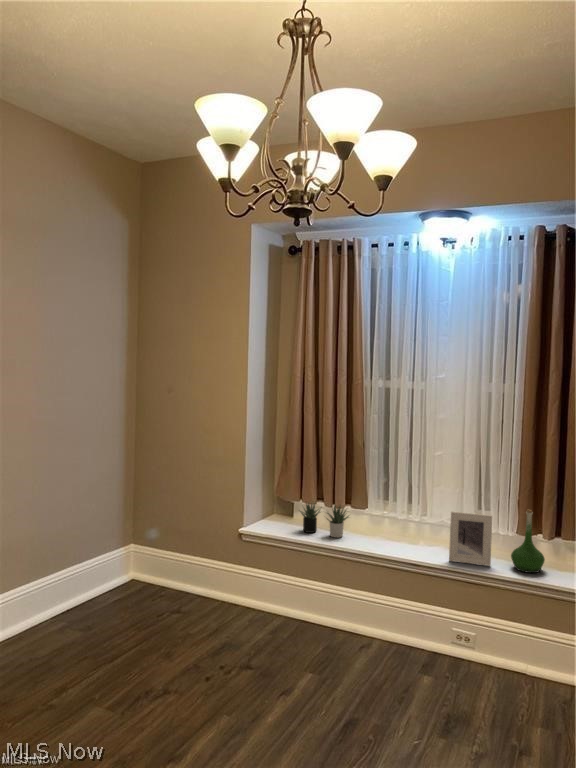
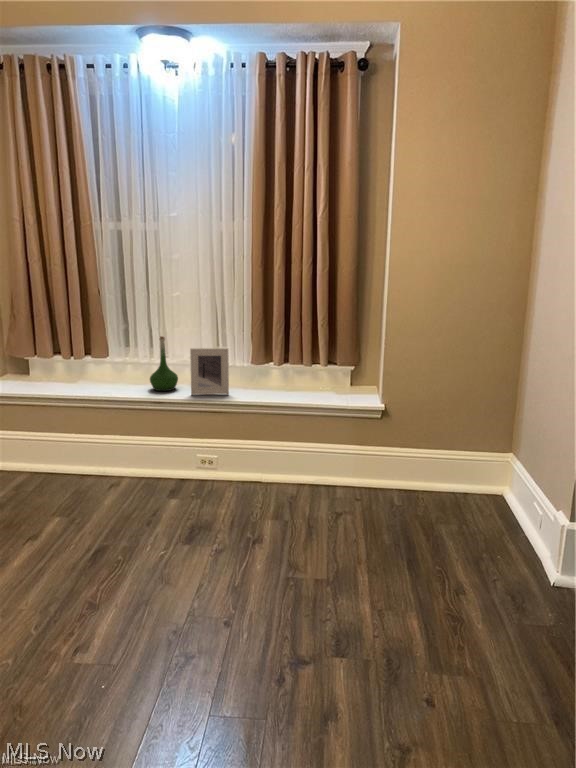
succulent plant: present [300,503,348,538] -> none [32,353,92,388]
vase: present [511,509,545,573] -> present [150,336,178,391]

